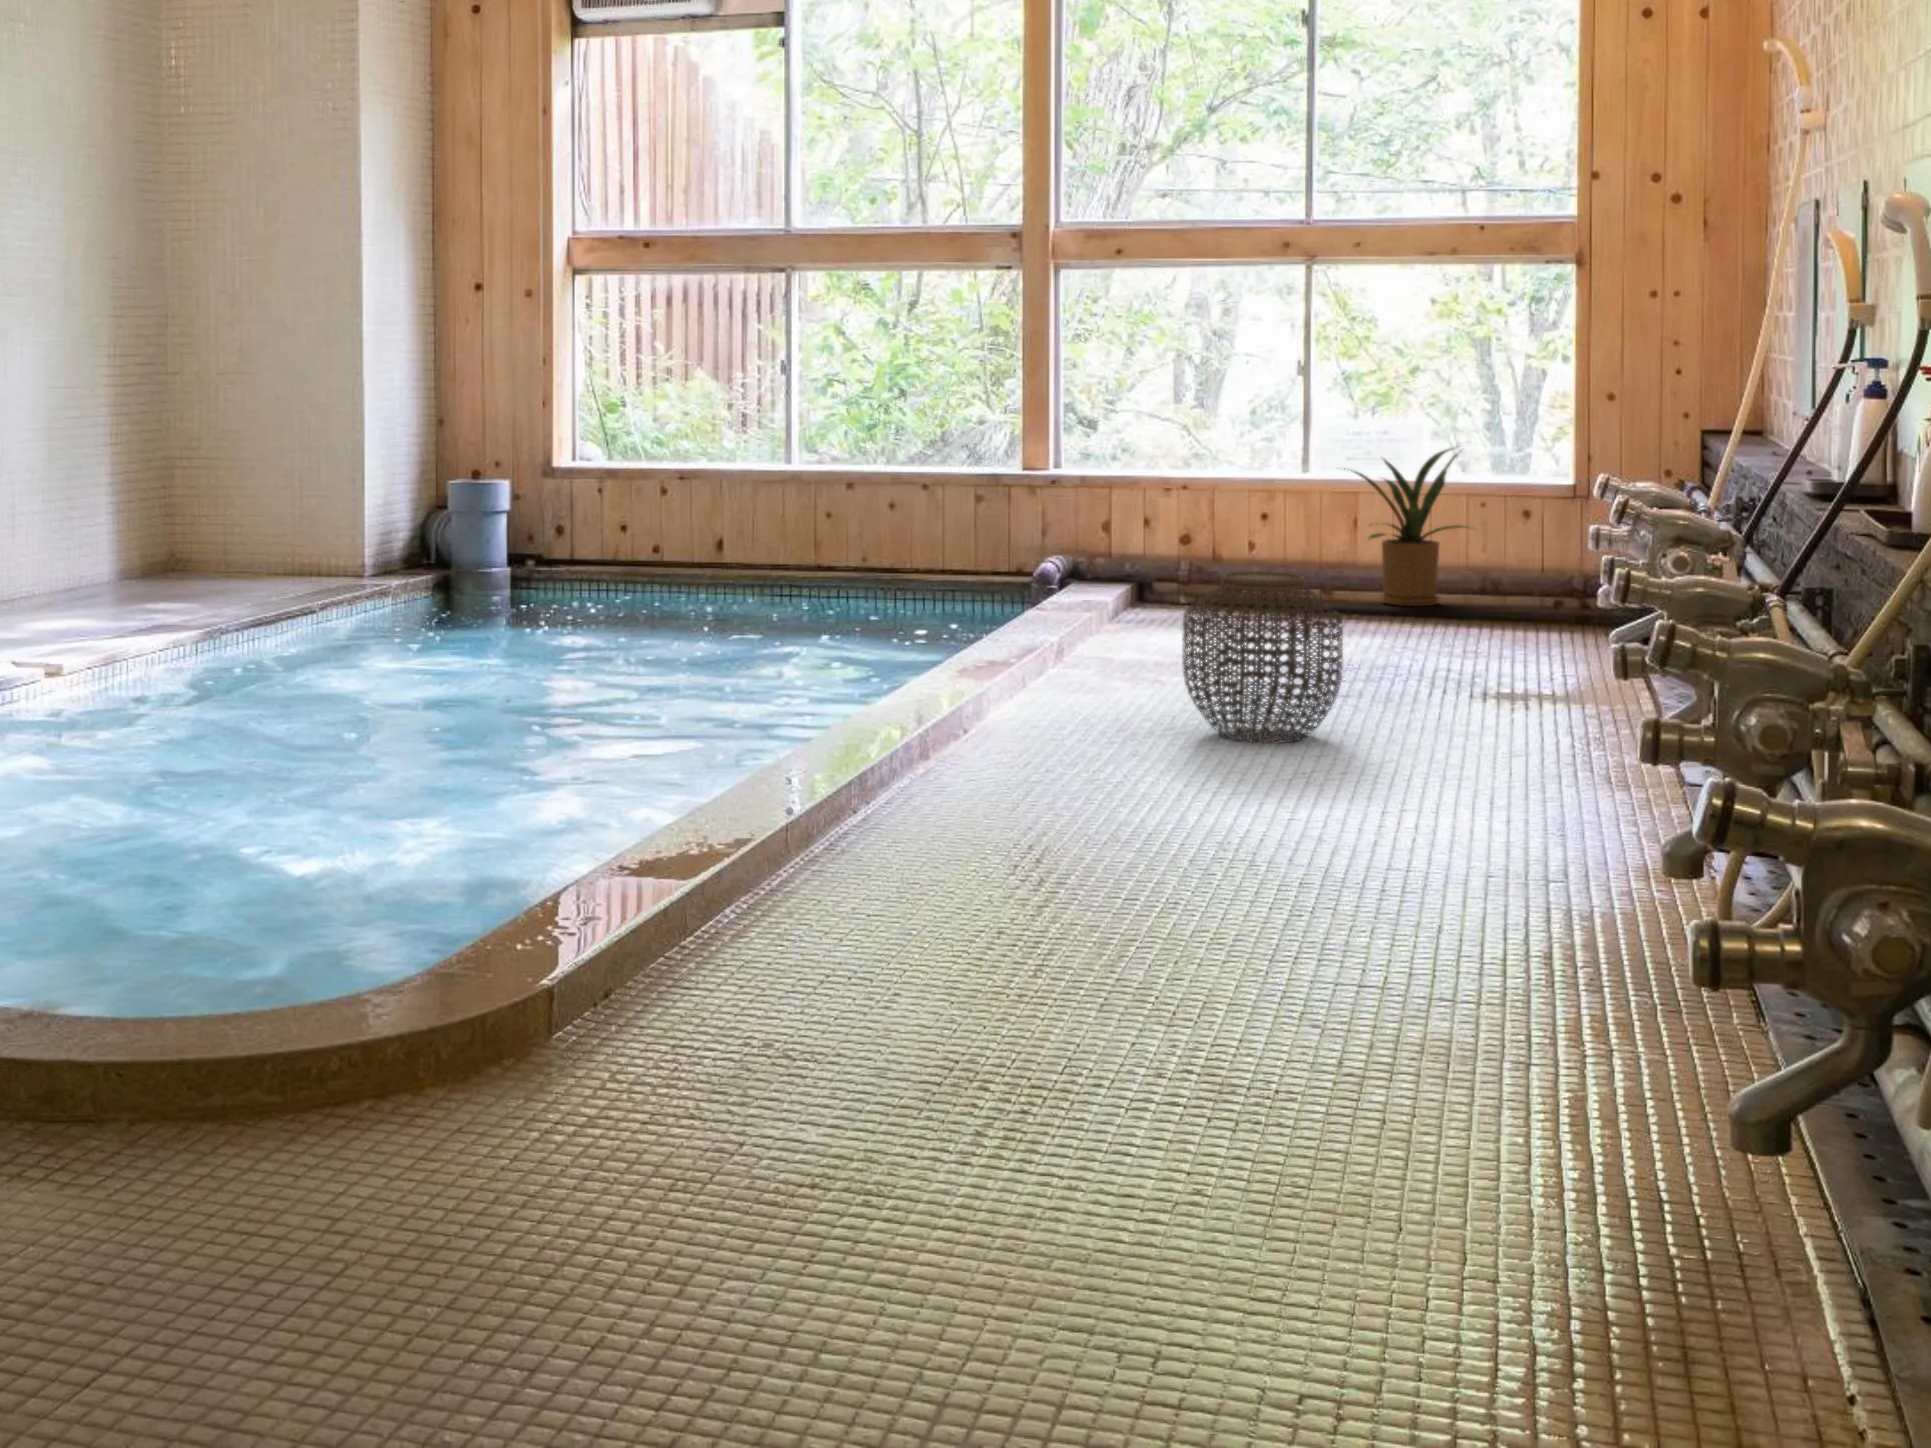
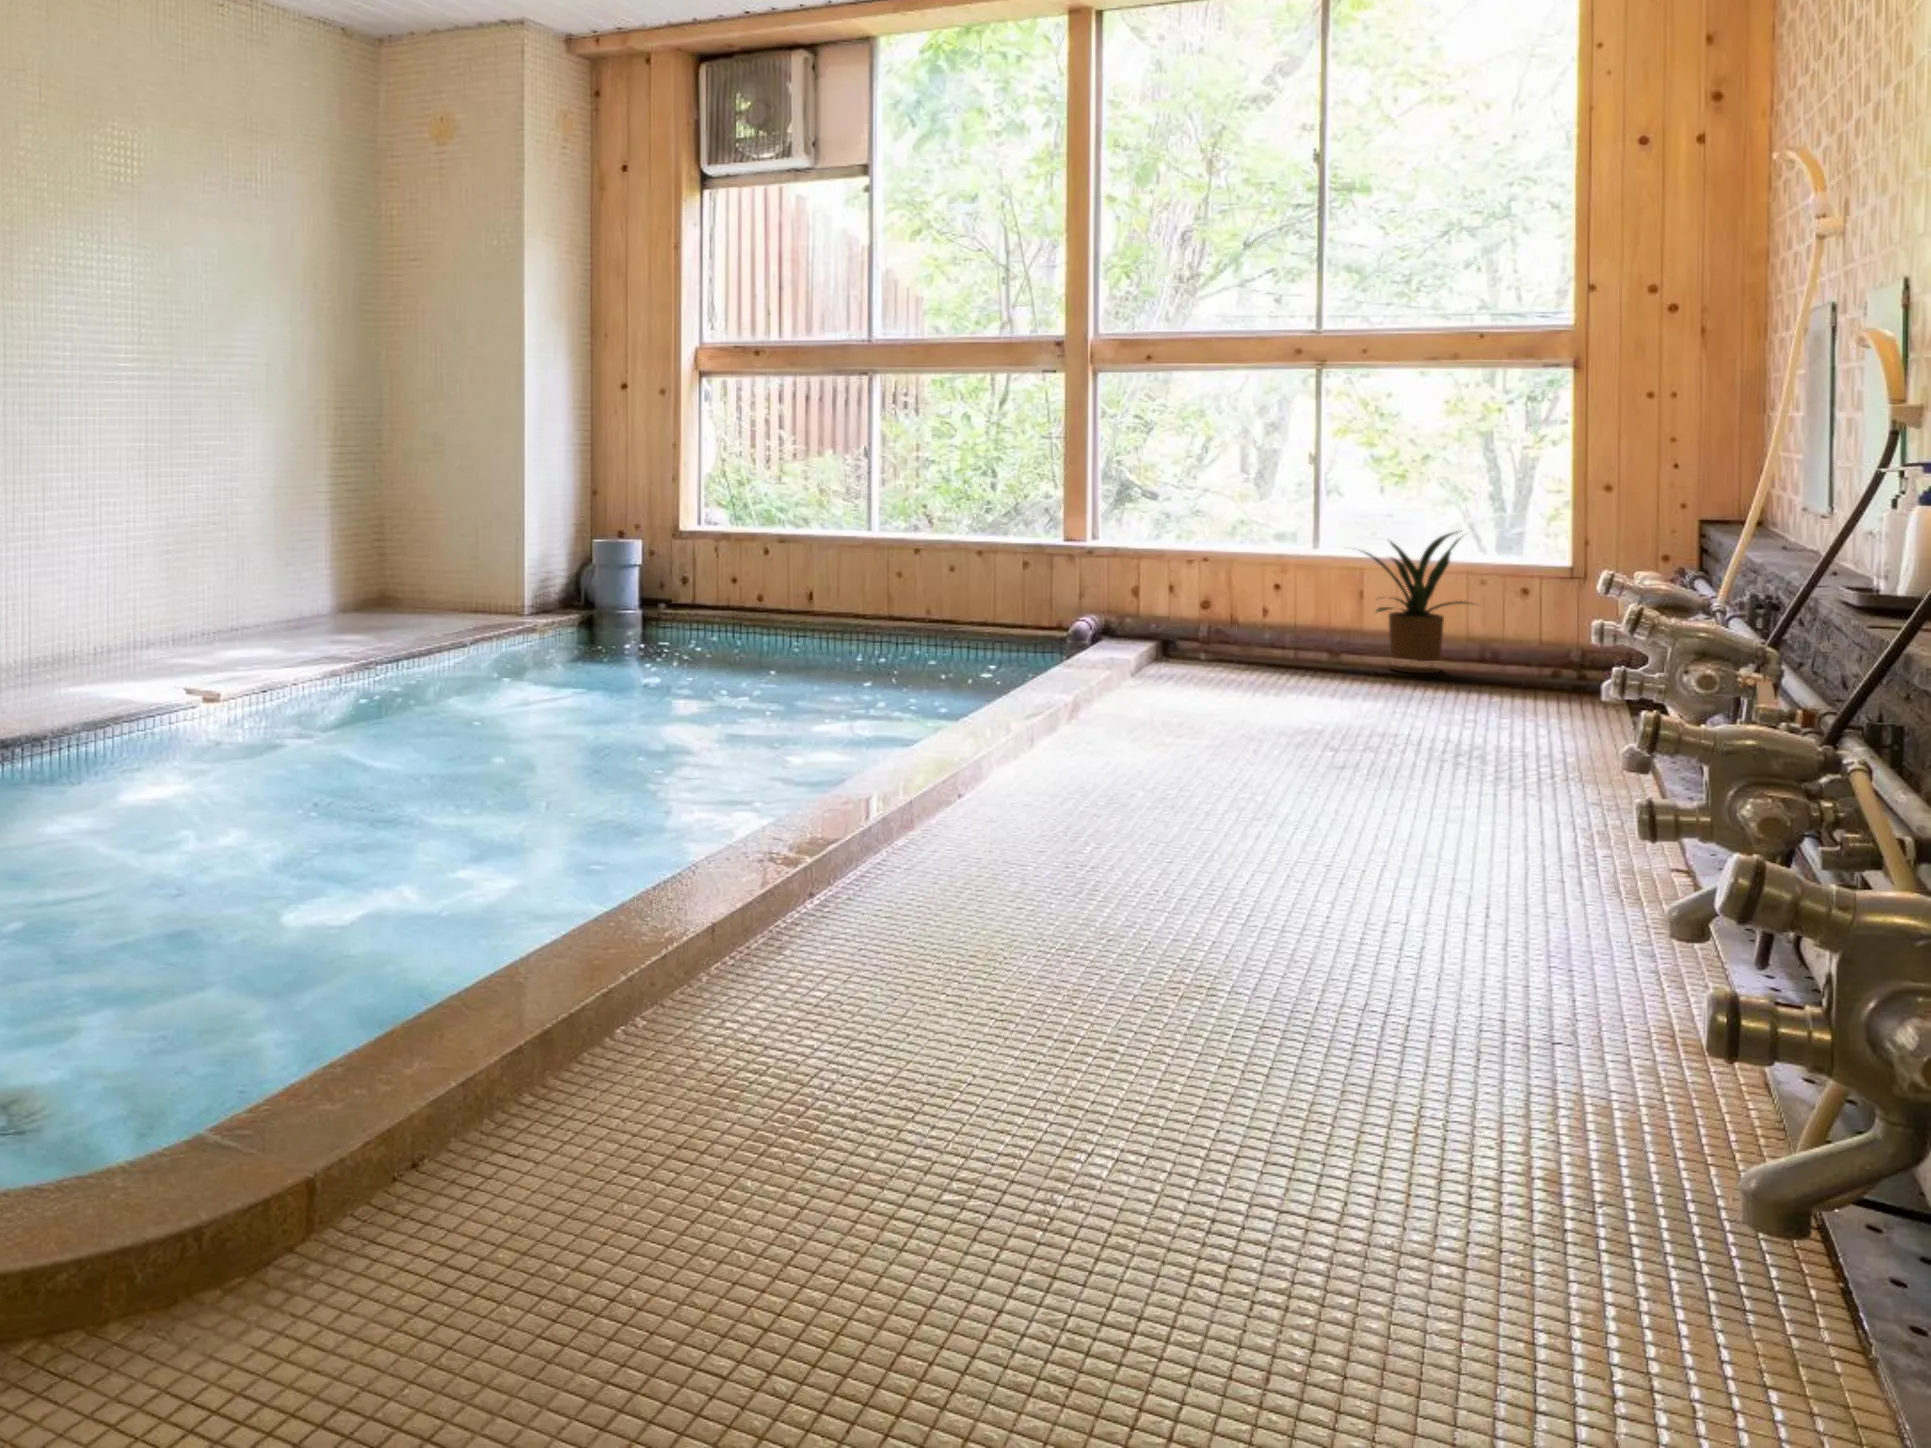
woven basket: present [1182,571,1343,743] -> none [1175,658,1335,826]

